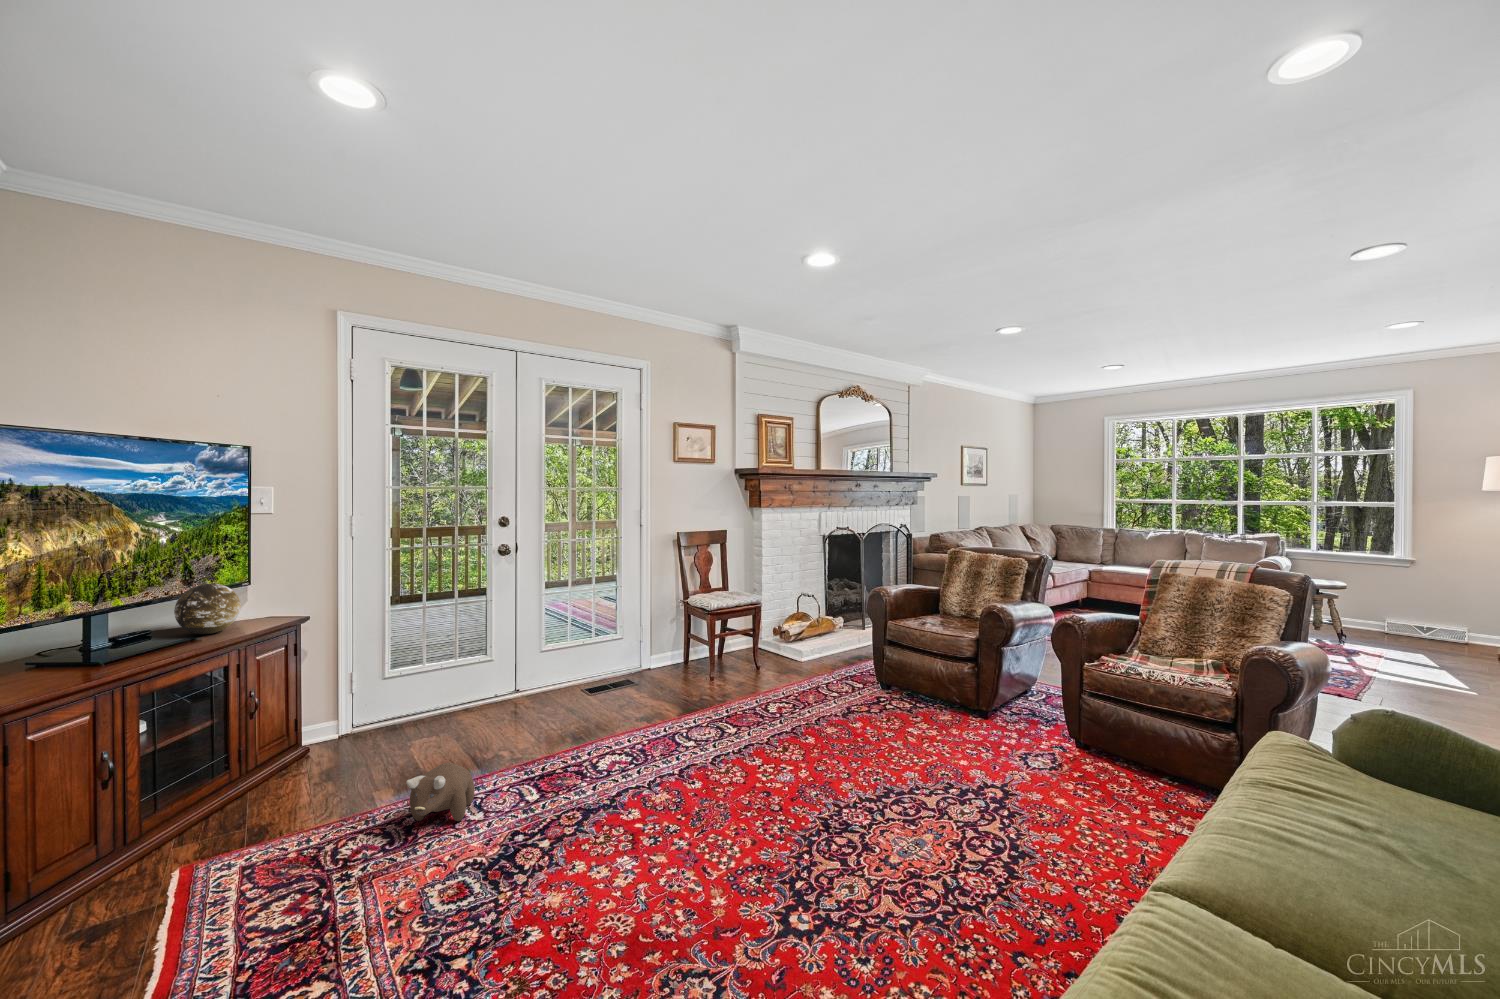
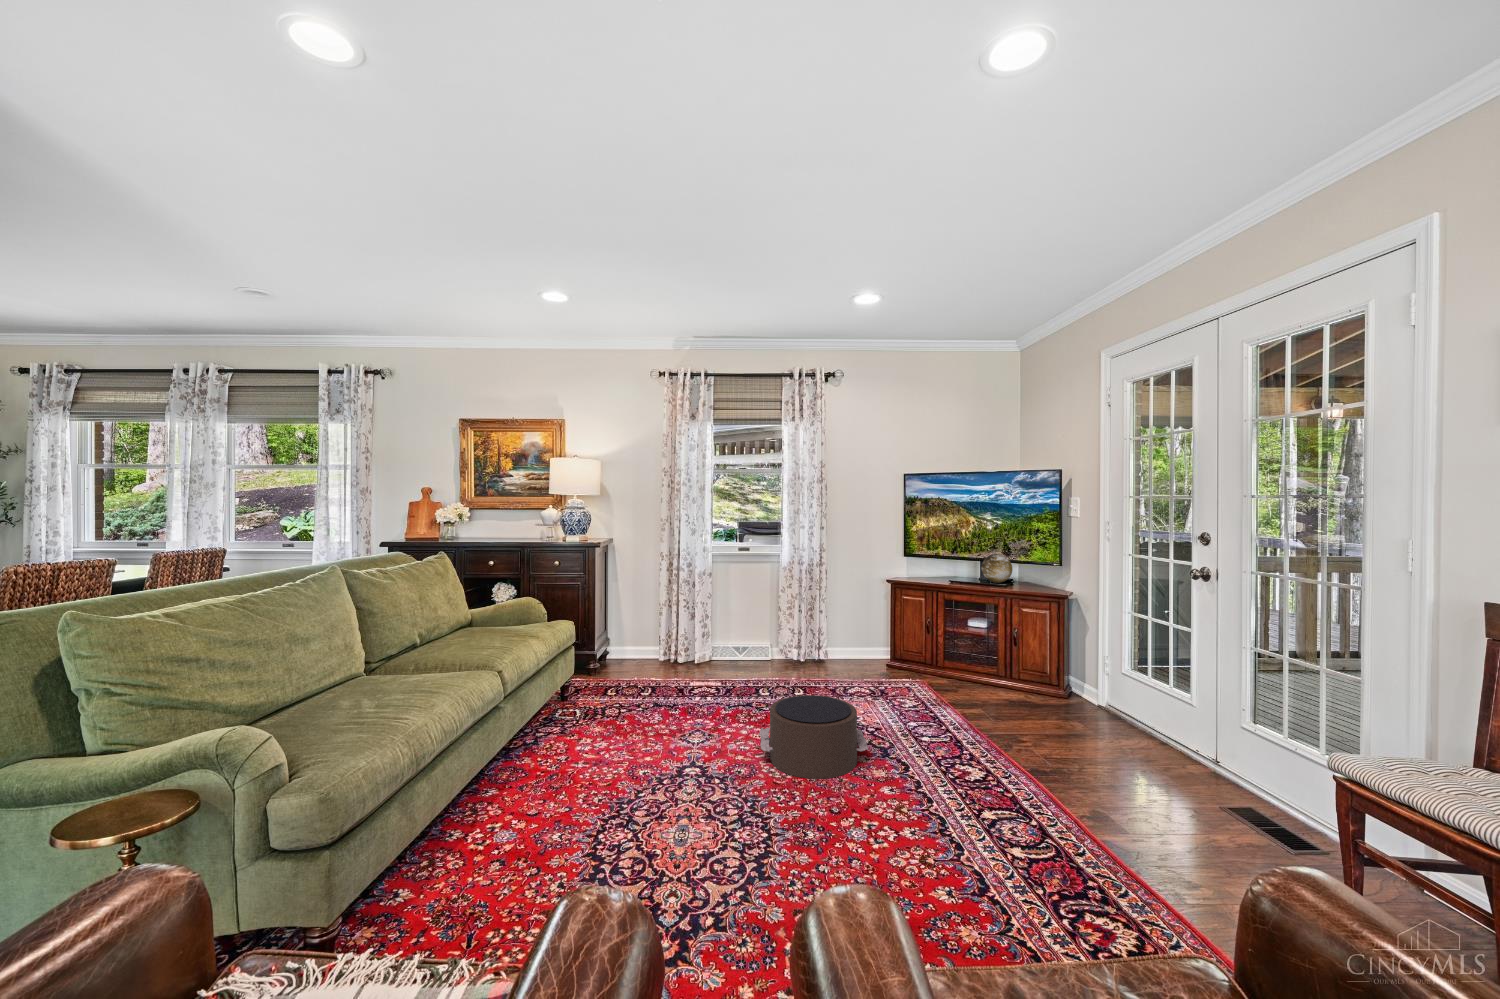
pouf: none [600,748,732,873] -> present [759,695,868,779]
plush toy: present [406,763,474,821] -> none [886,670,938,717]

